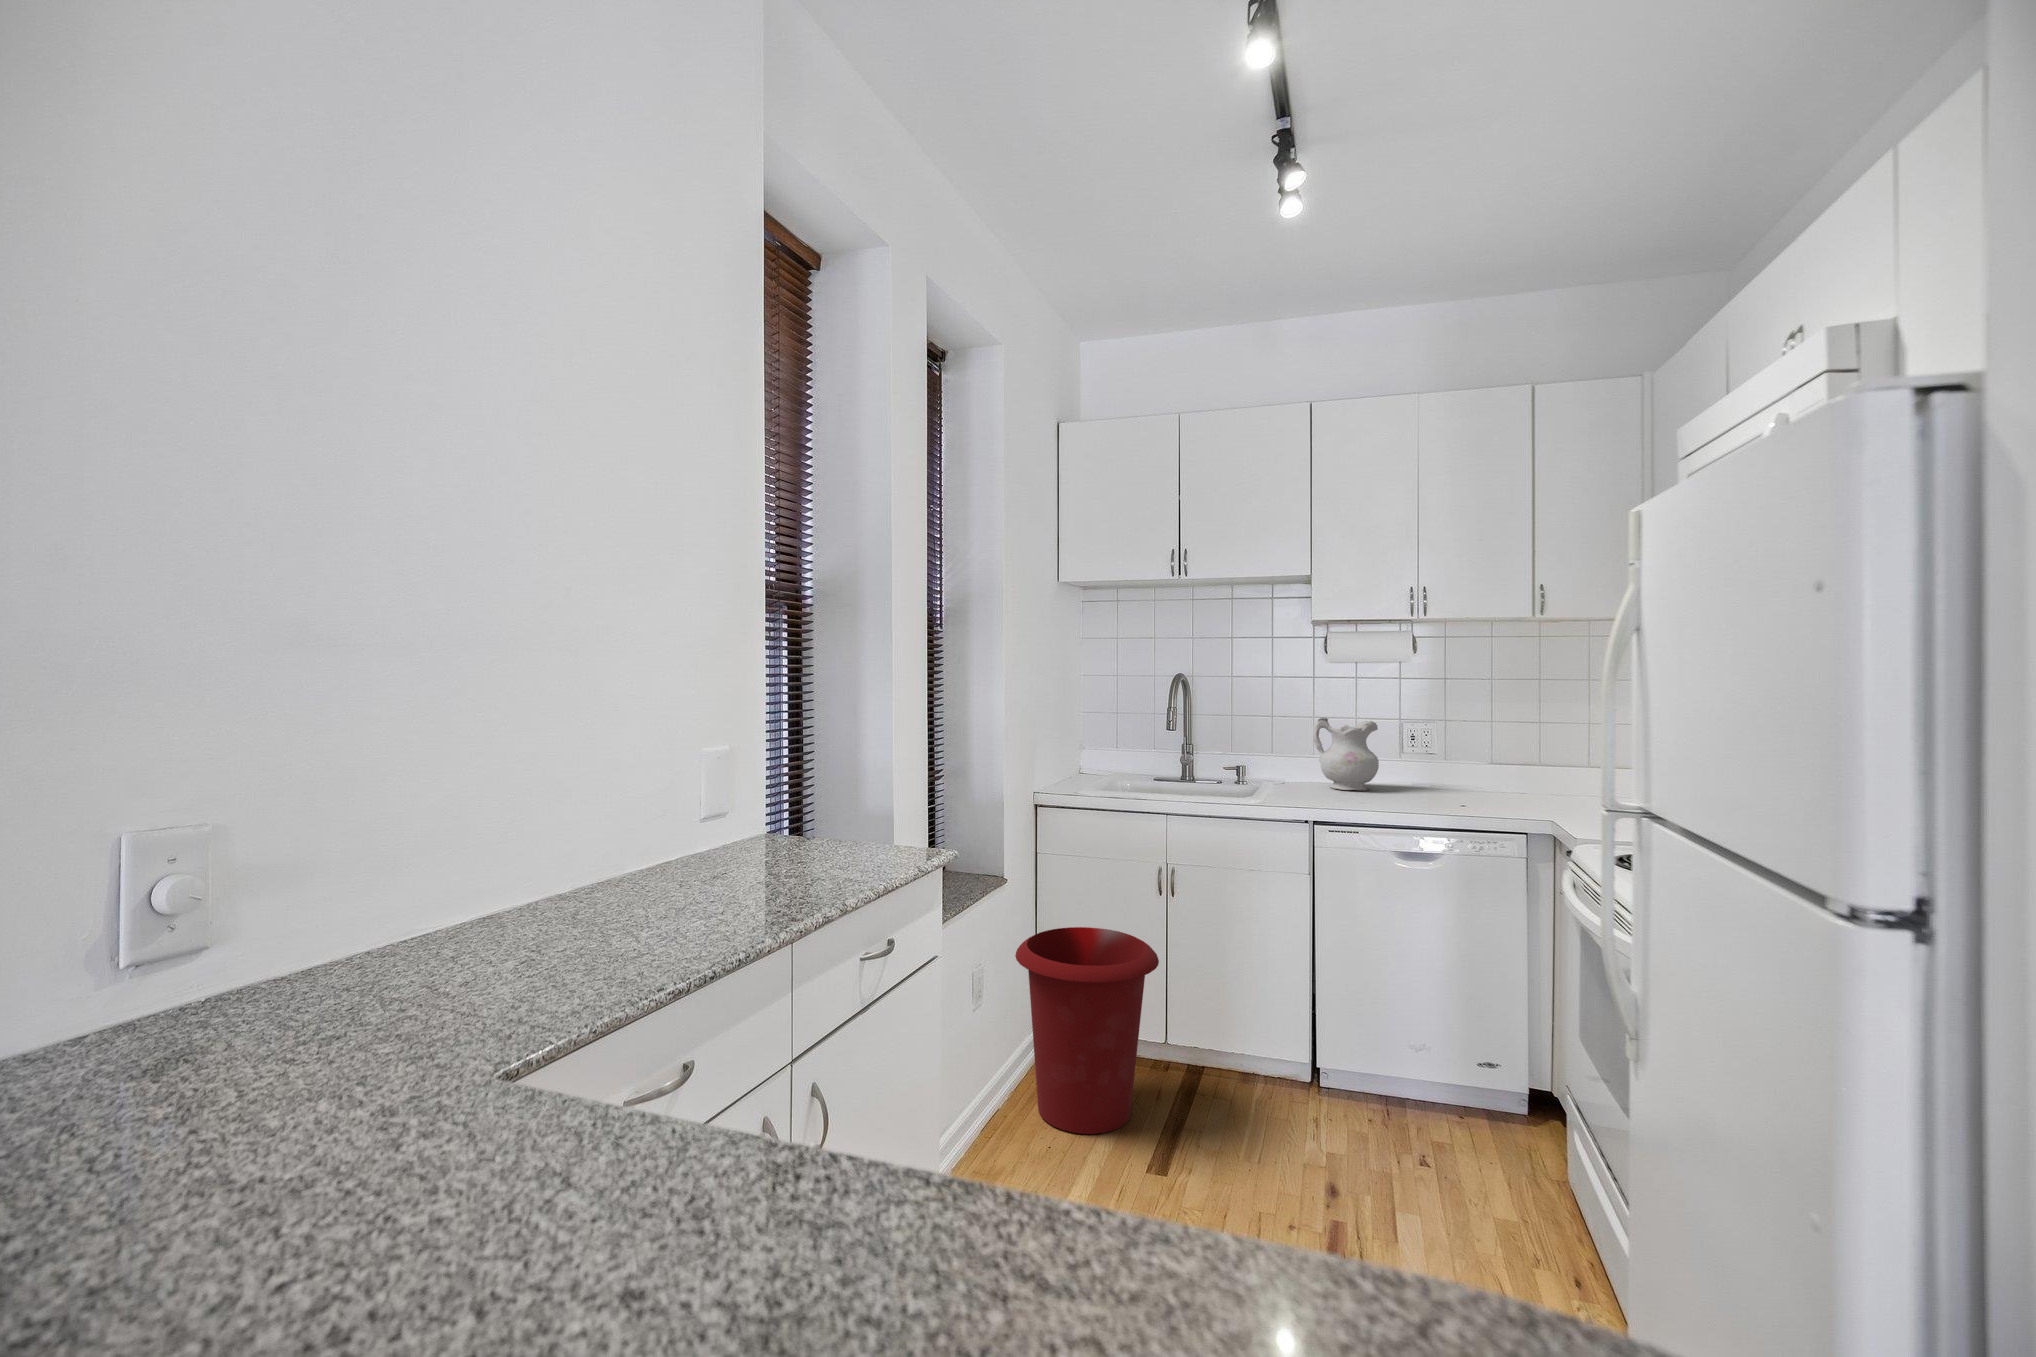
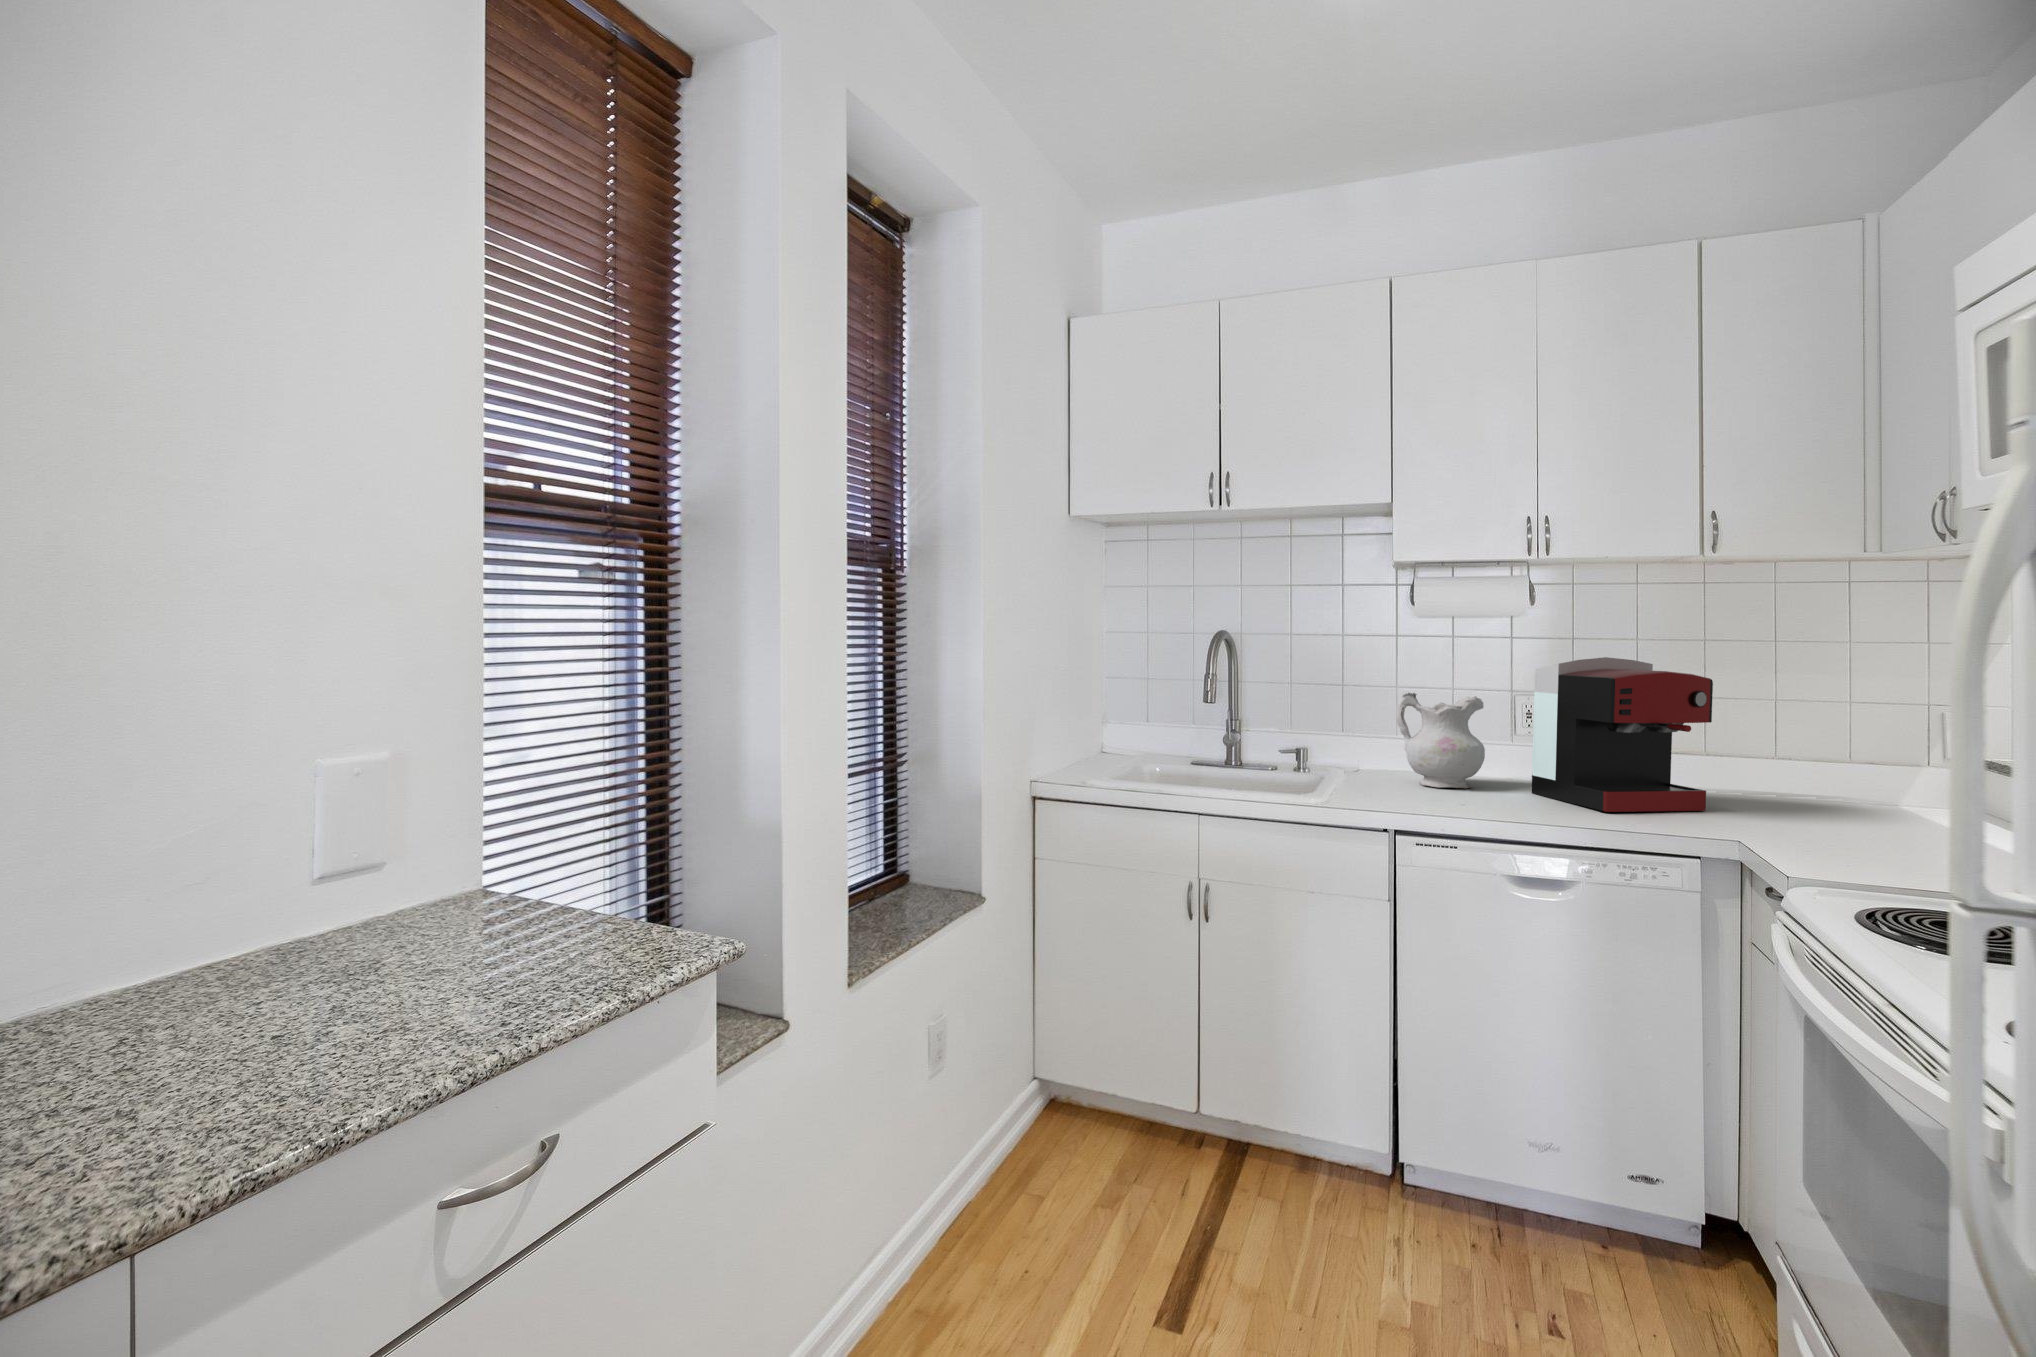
coffee maker: none [1413,692,1540,807] -> present [1532,657,1713,812]
waste bin: present [1015,927,1159,1134] -> none [993,963,1180,1240]

